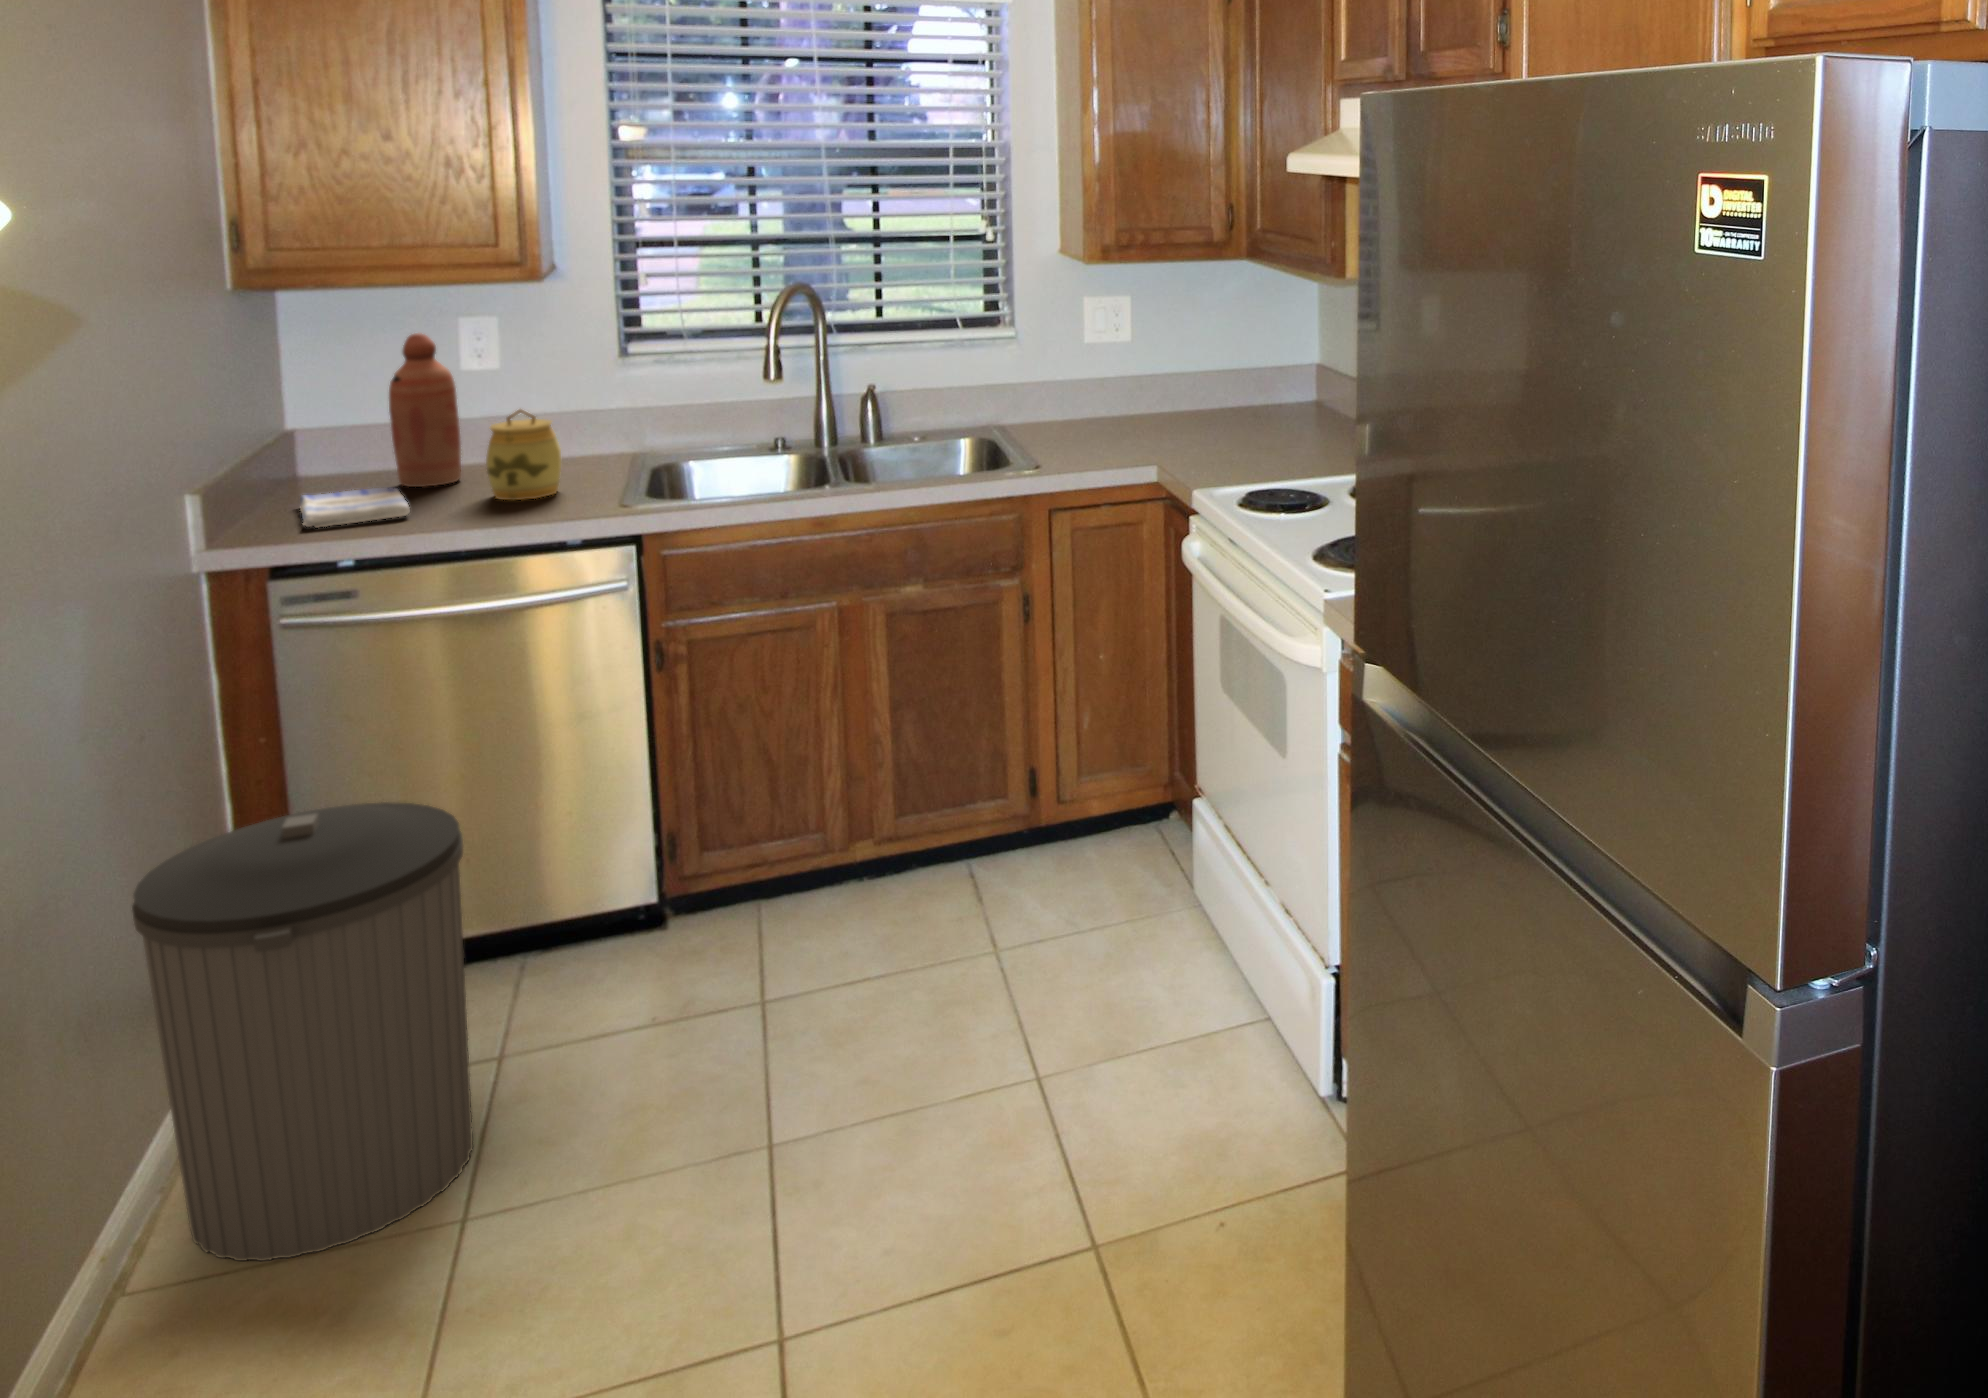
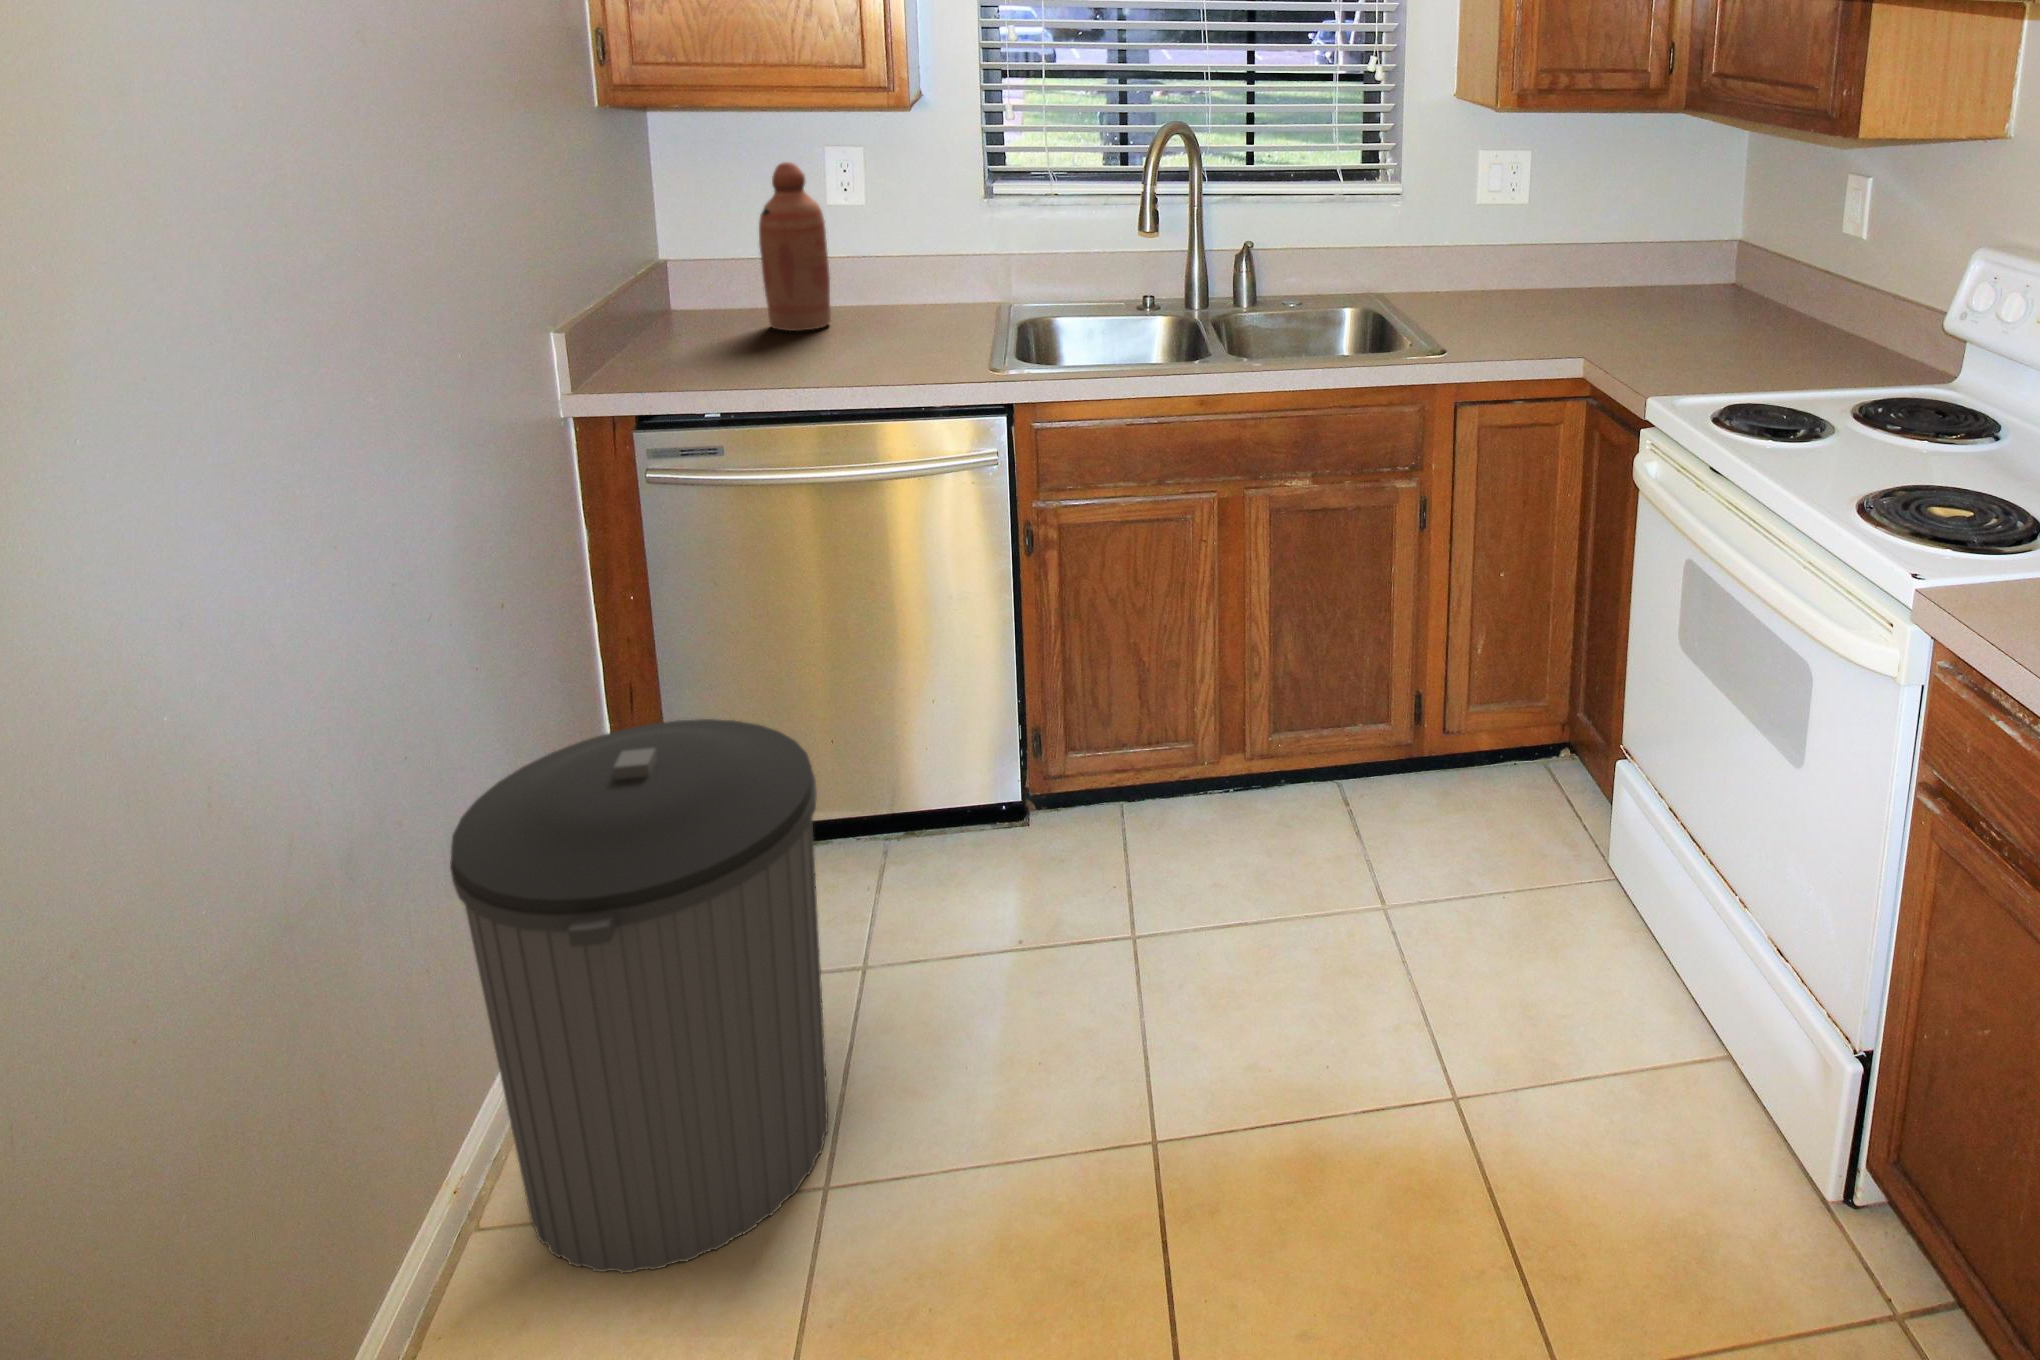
jar: present [486,409,561,500] -> none [853,252,929,355]
dish towel: present [300,488,410,528] -> none [666,331,775,377]

